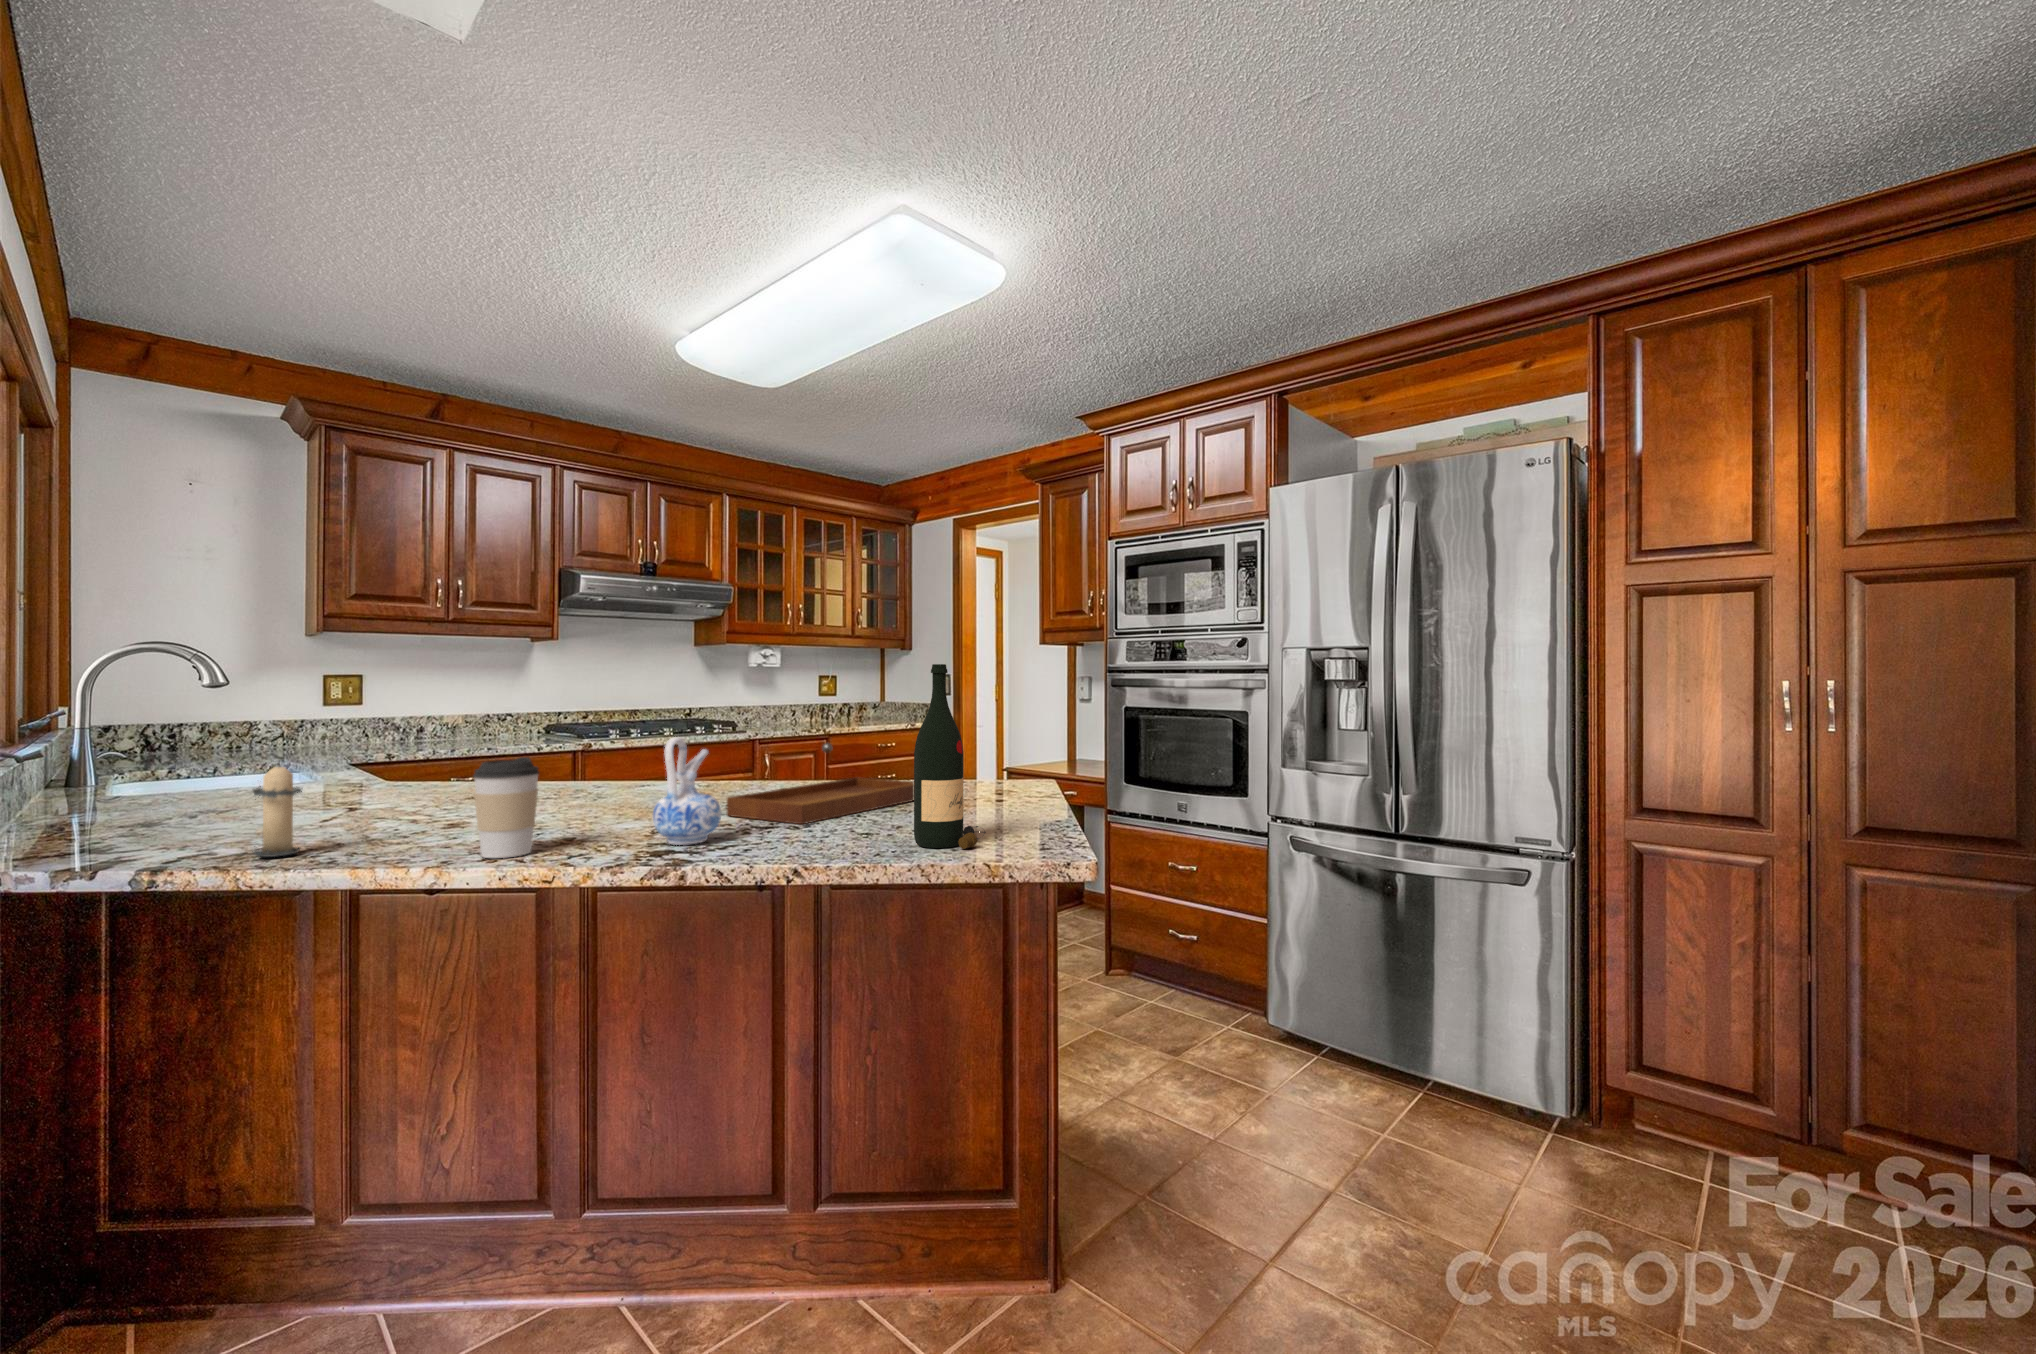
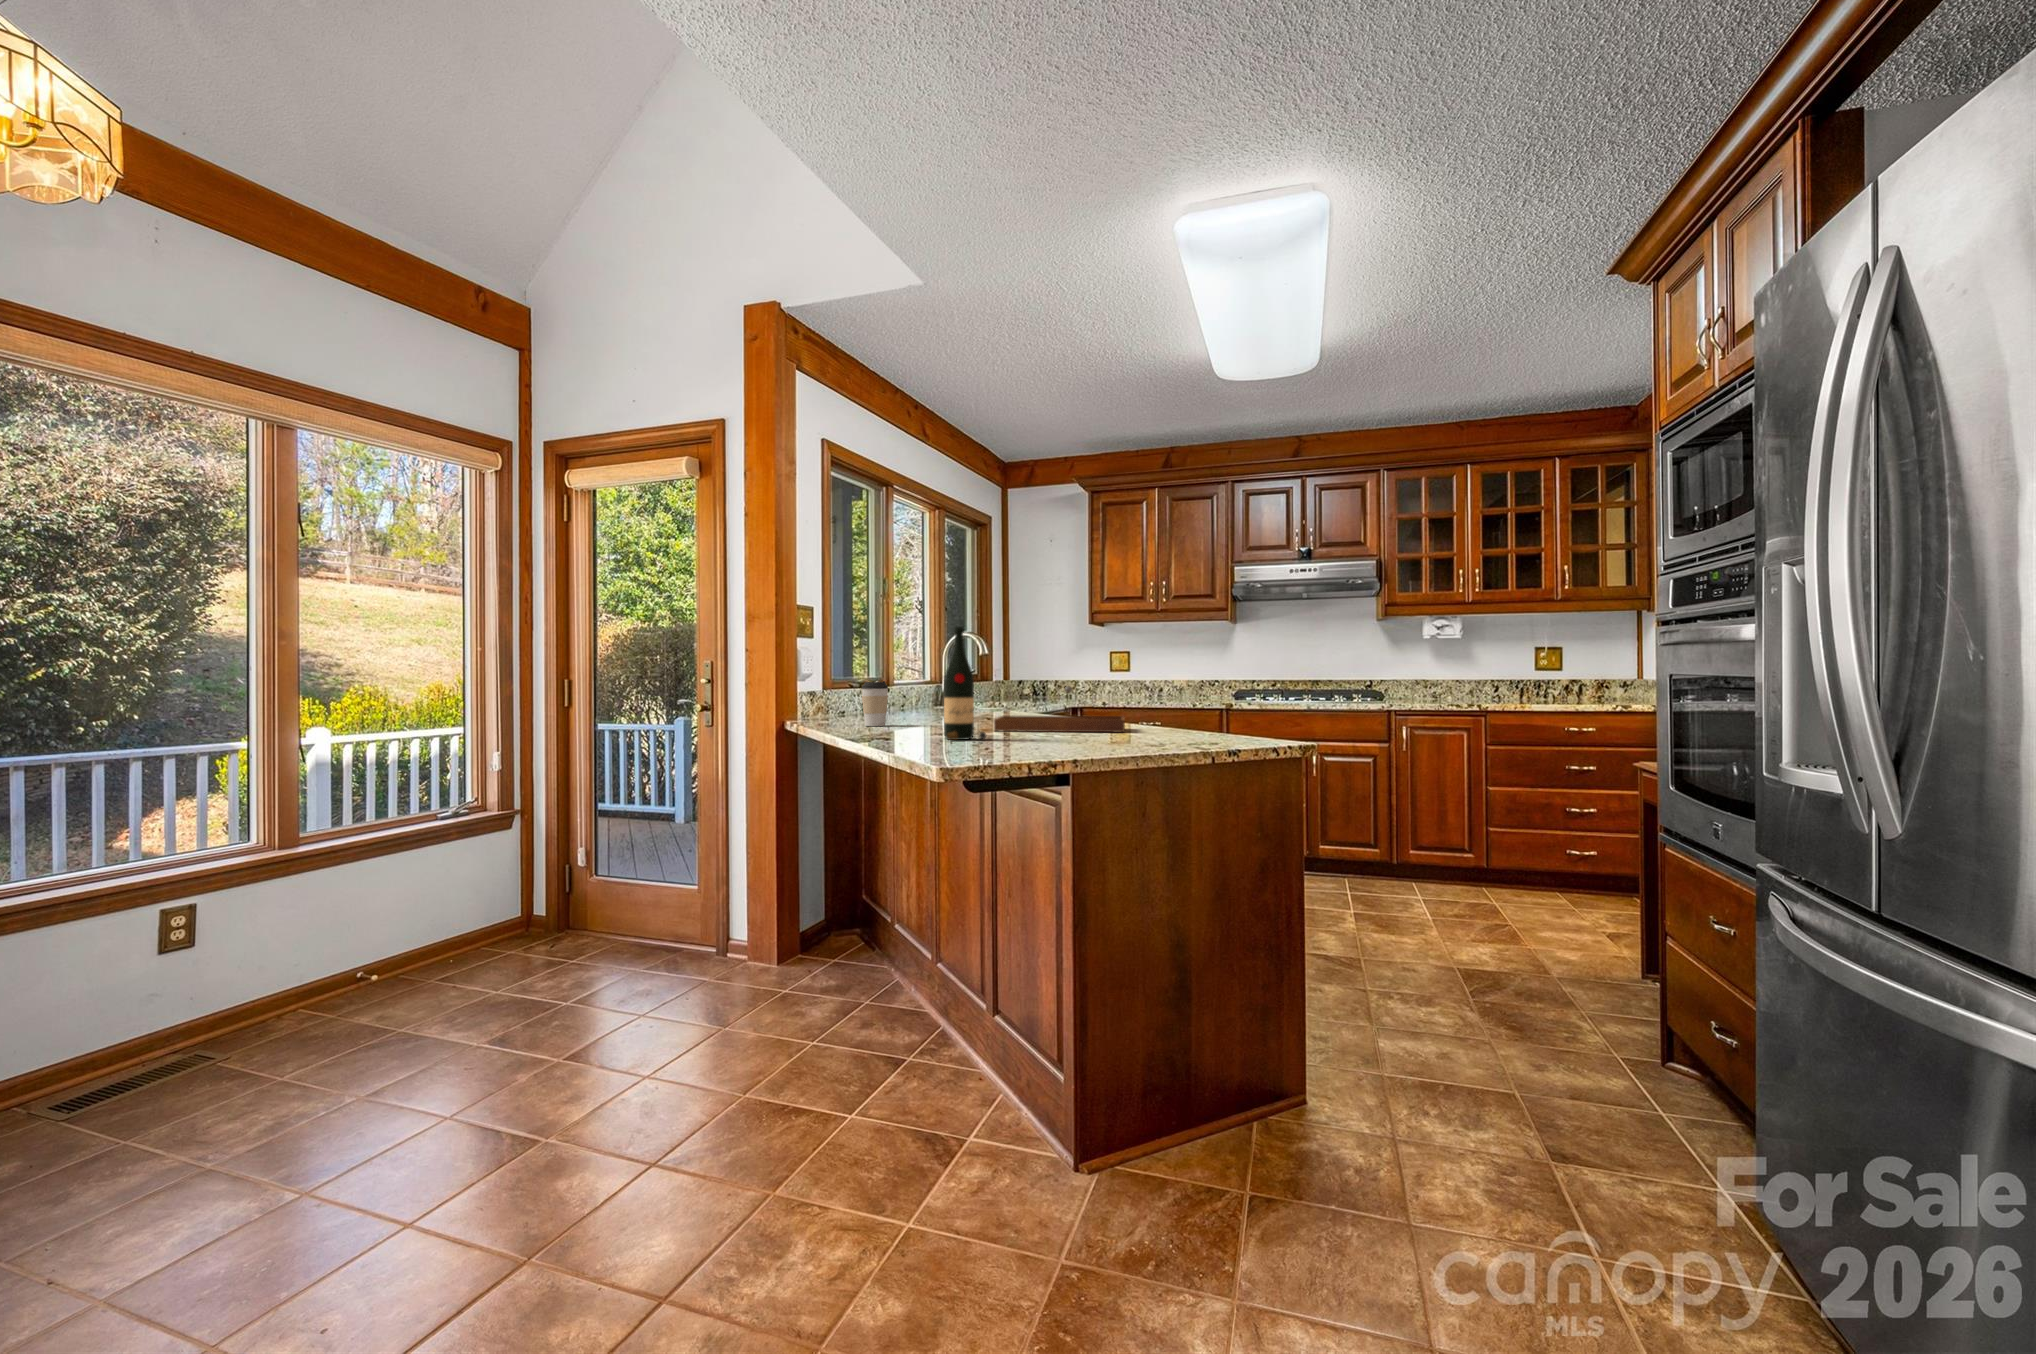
ceramic pitcher: present [653,737,721,845] -> none [906,672,940,730]
candle: present [253,761,302,857] -> none [841,680,861,721]

